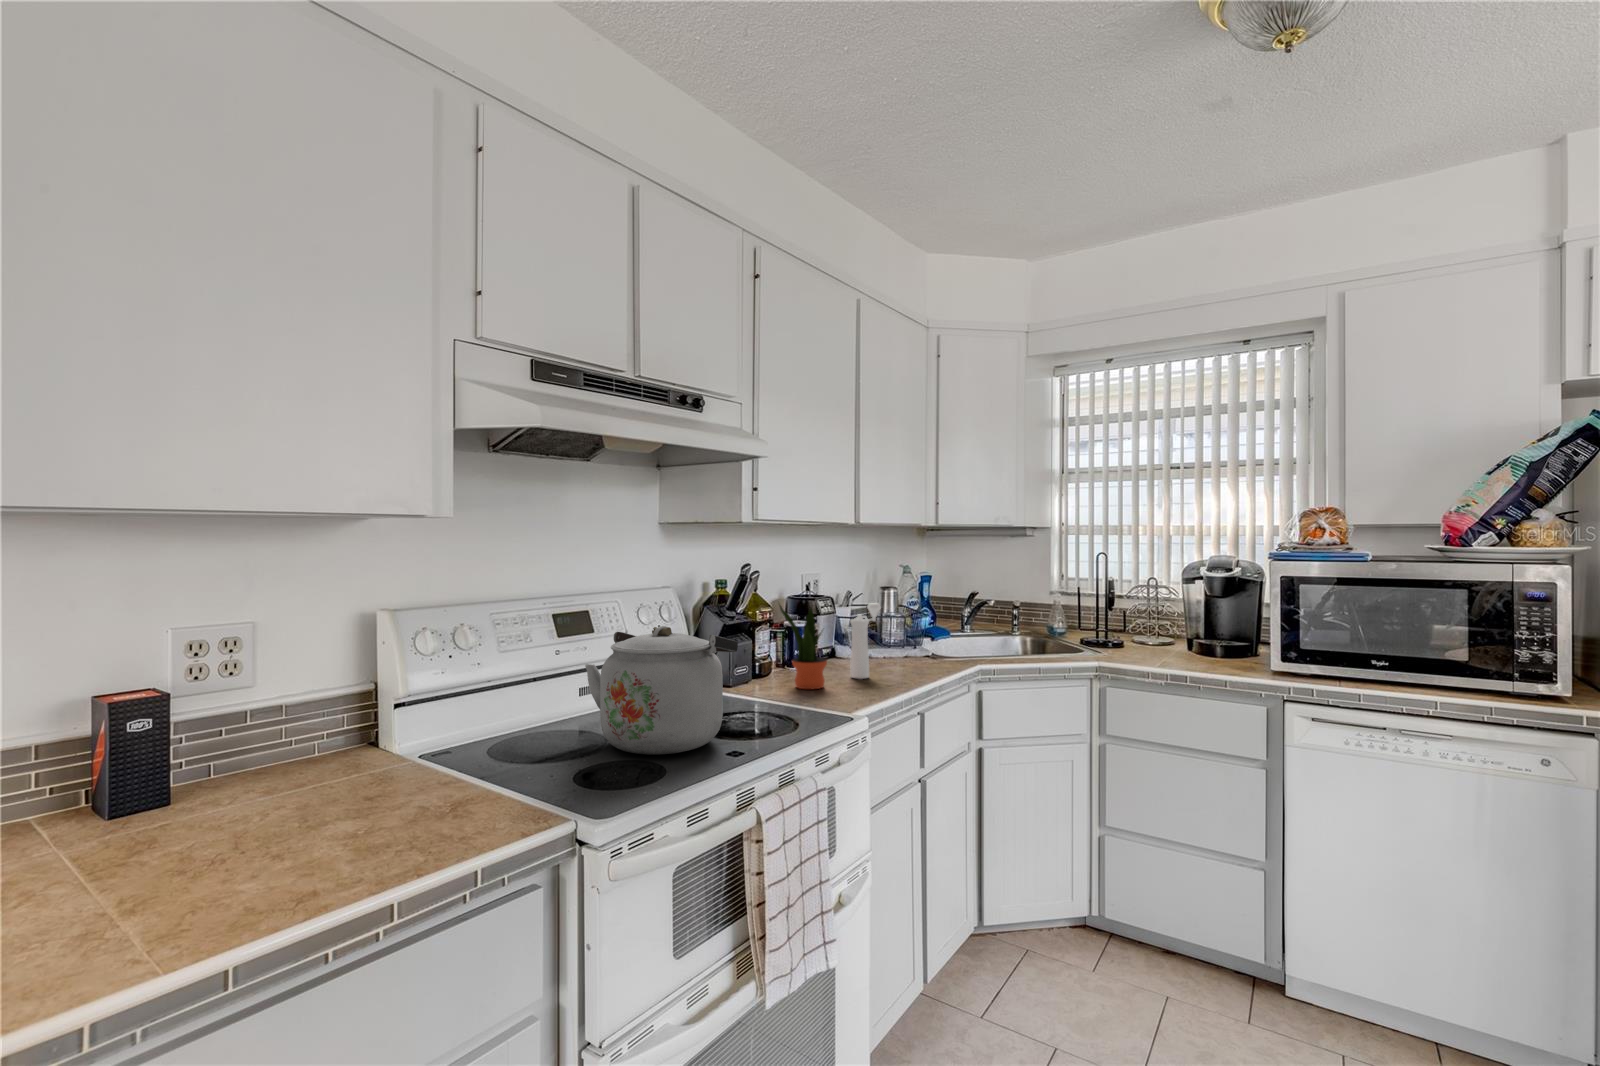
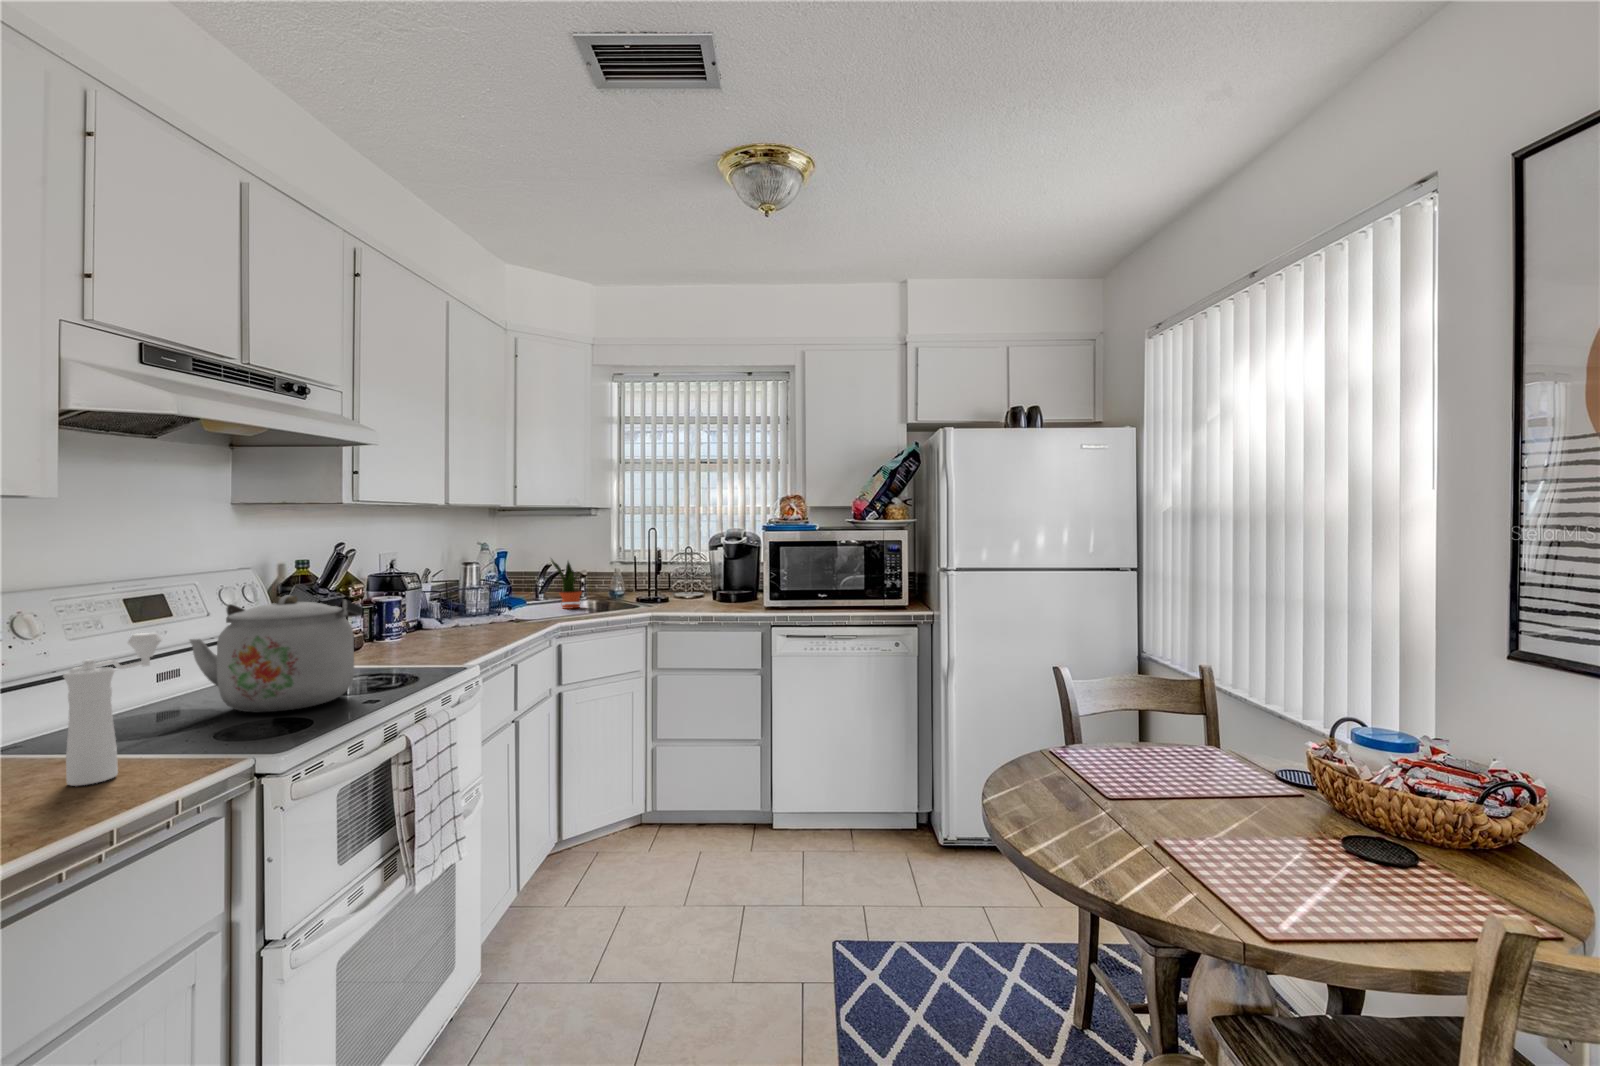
pepper mill: present [850,603,881,679] -> present [63,632,162,786]
potted plant: present [779,605,827,689] -> present [552,560,582,609]

